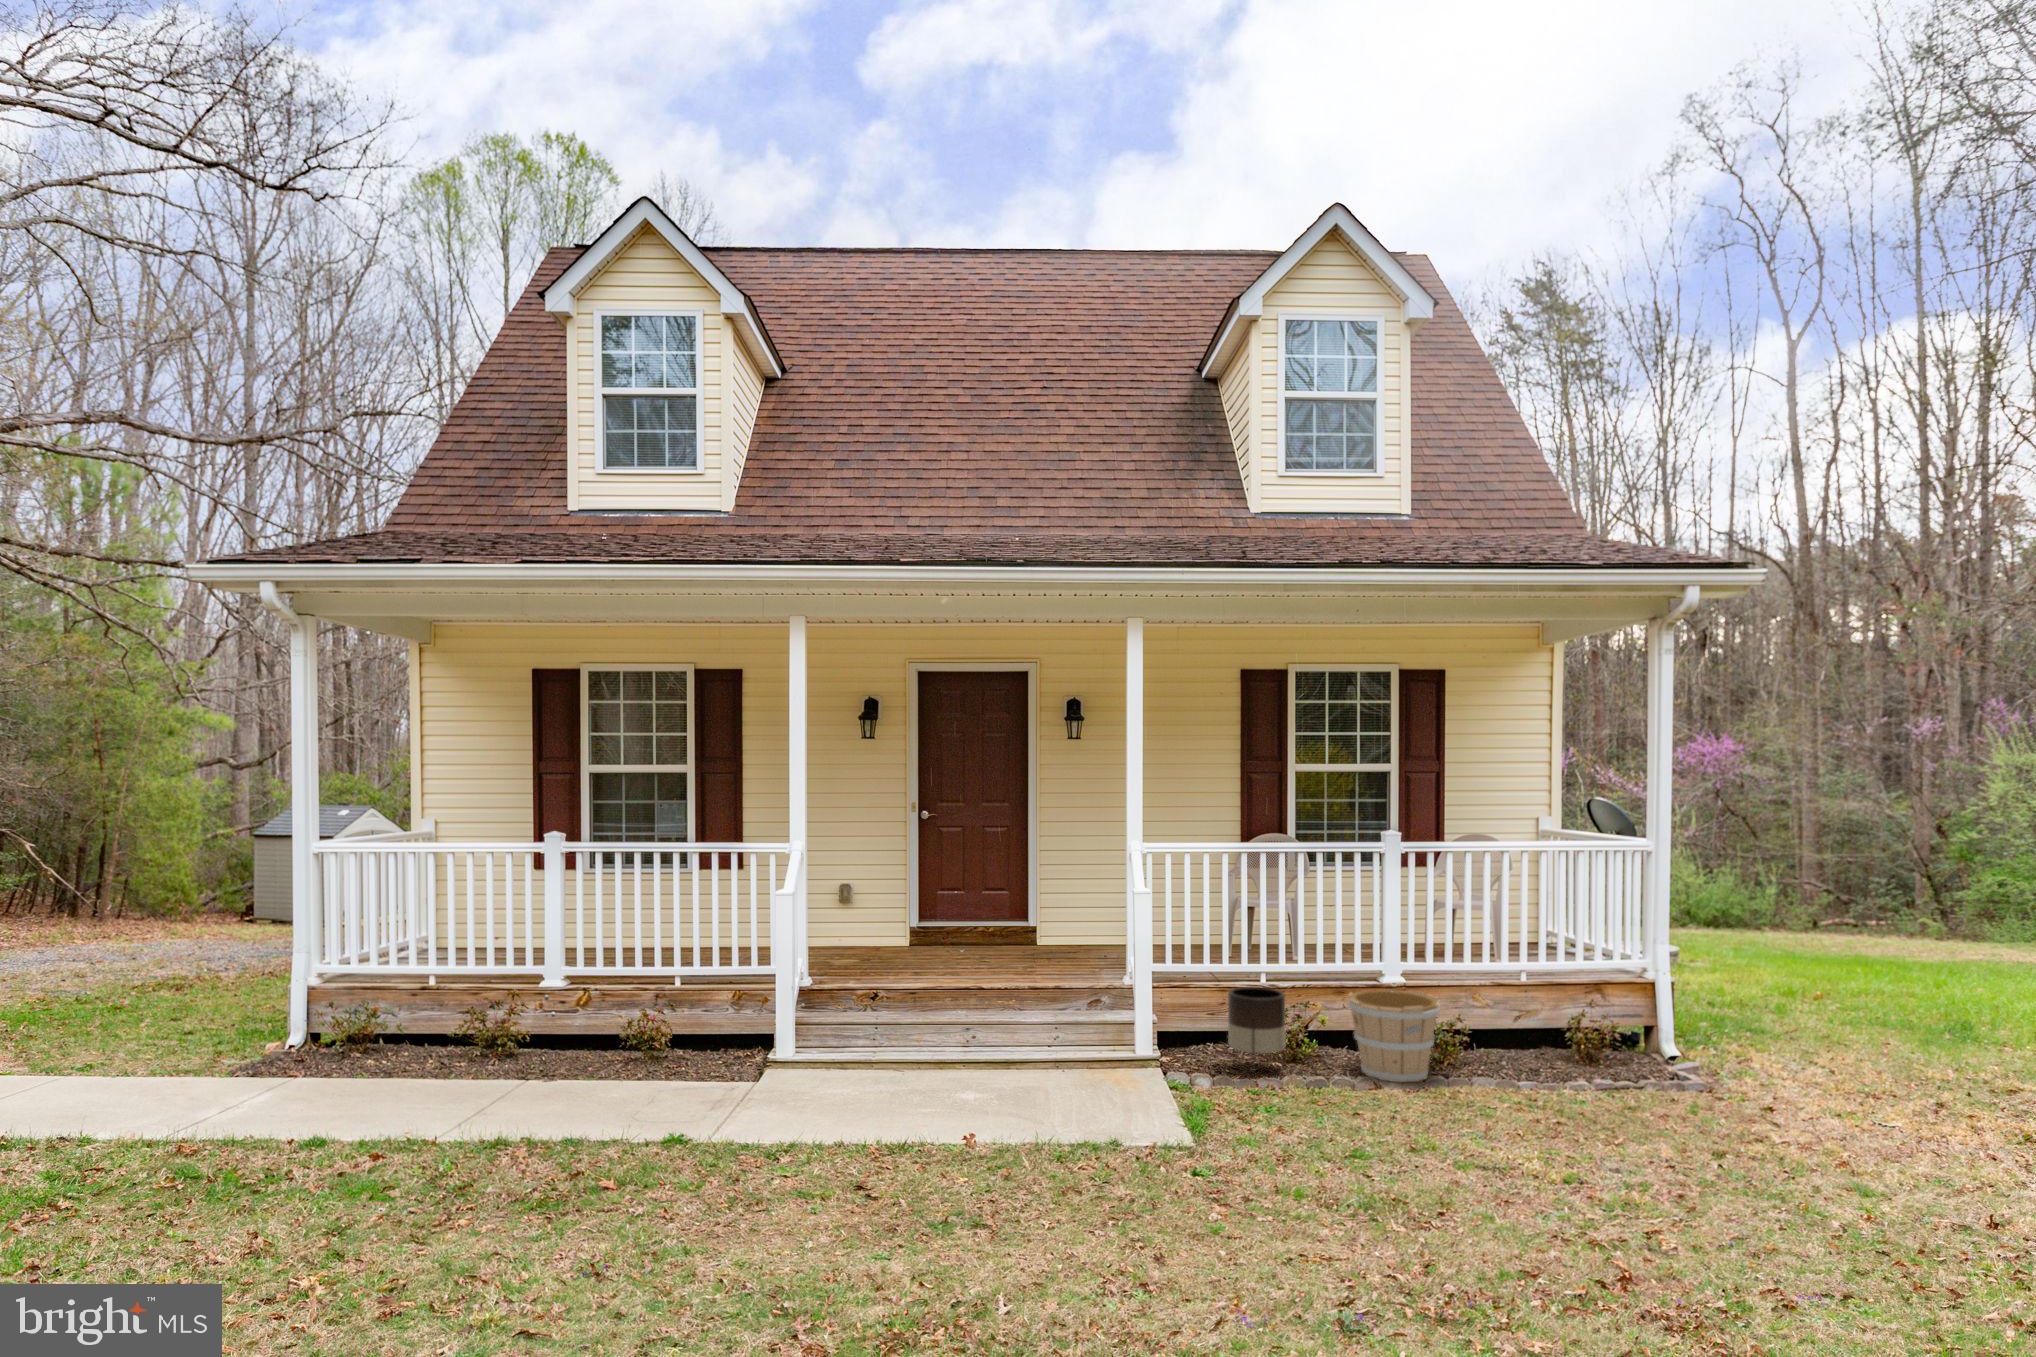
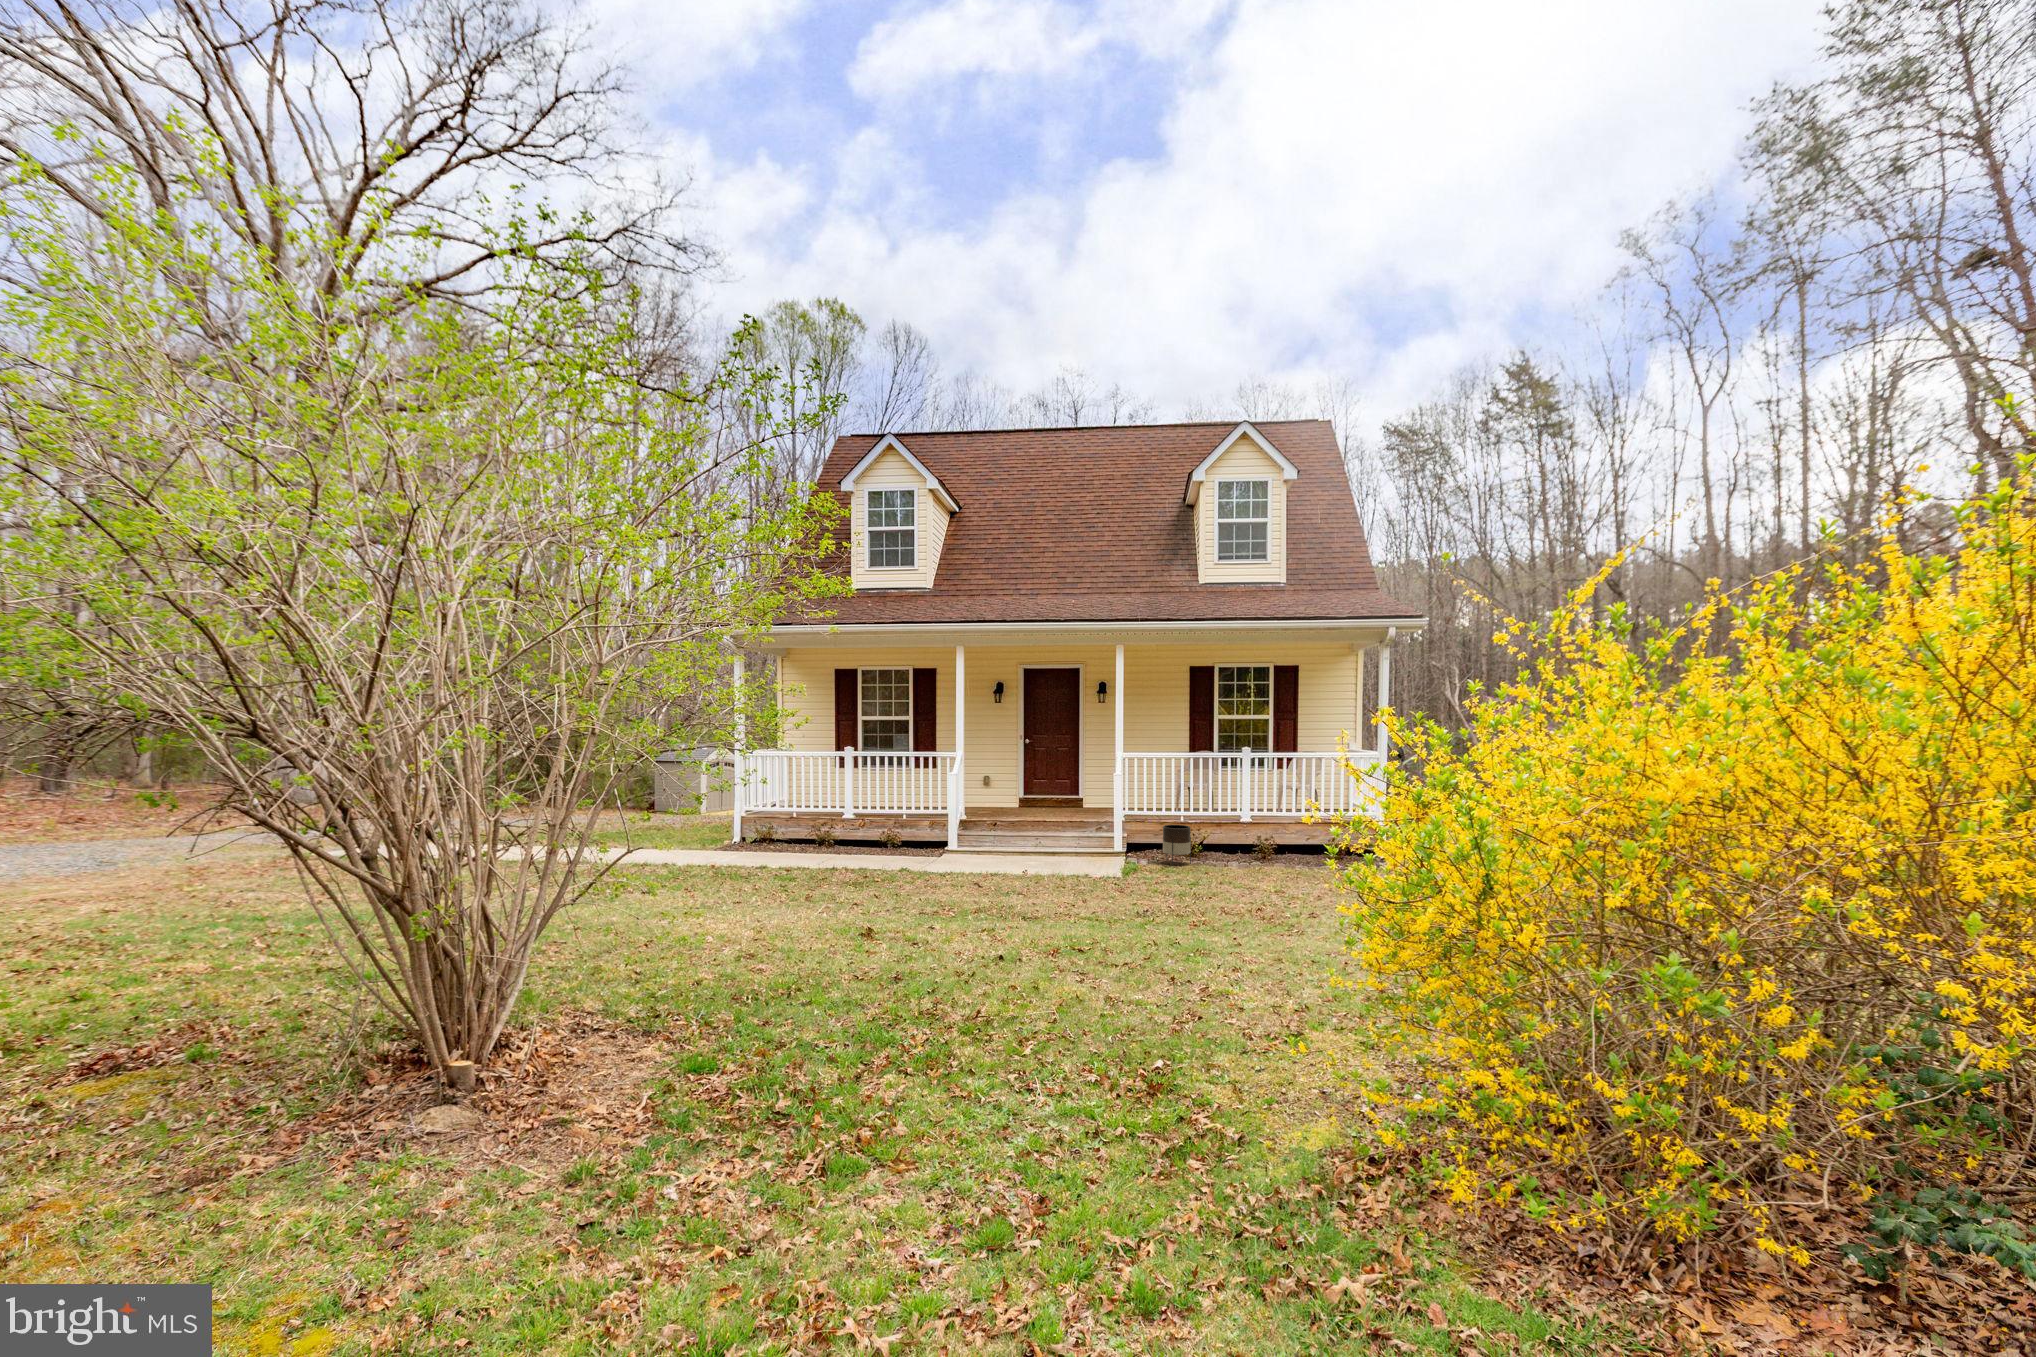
wooden bucket: present [1348,990,1440,1082] -> none [1222,828,1267,870]

